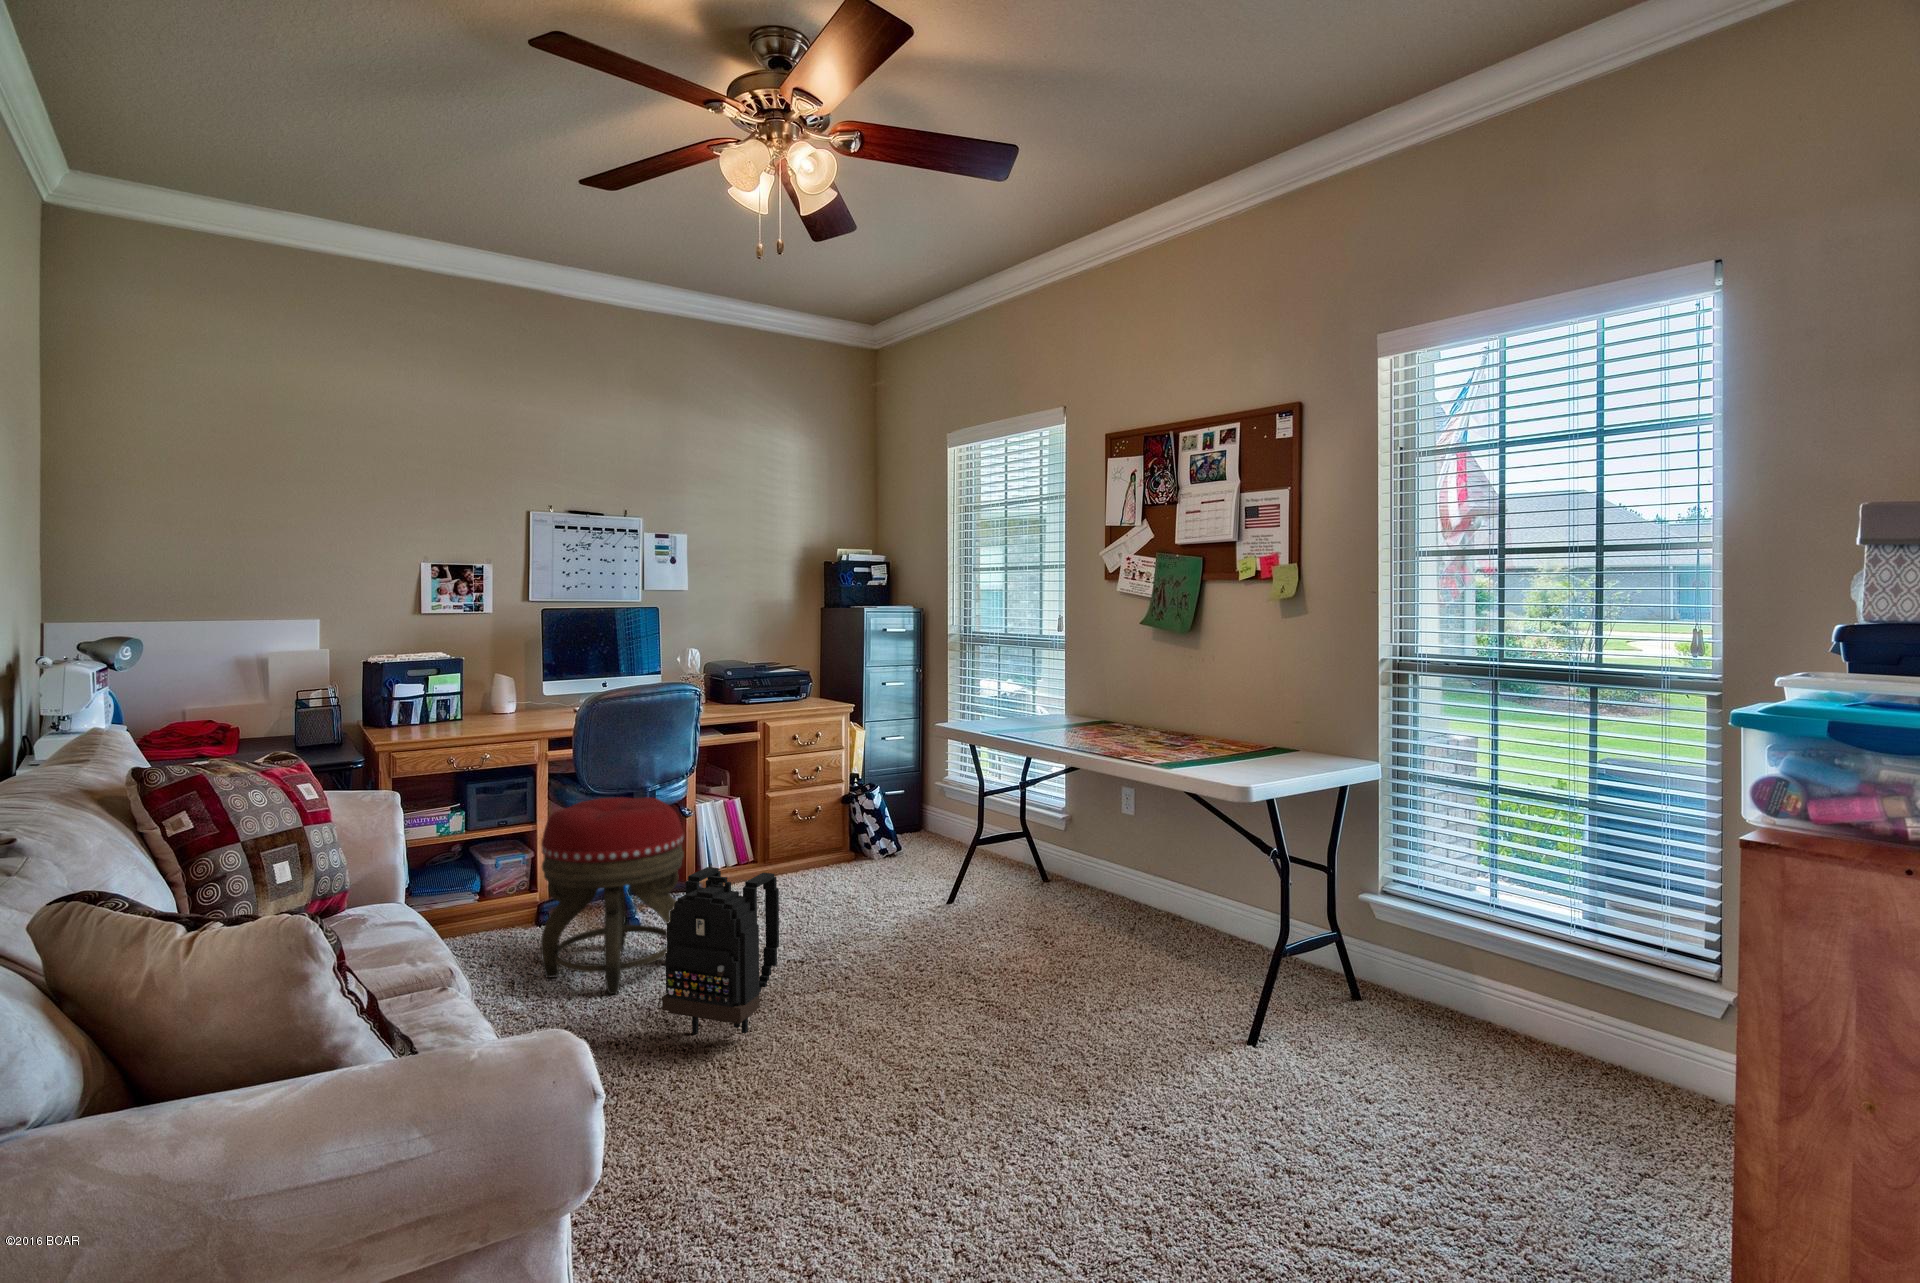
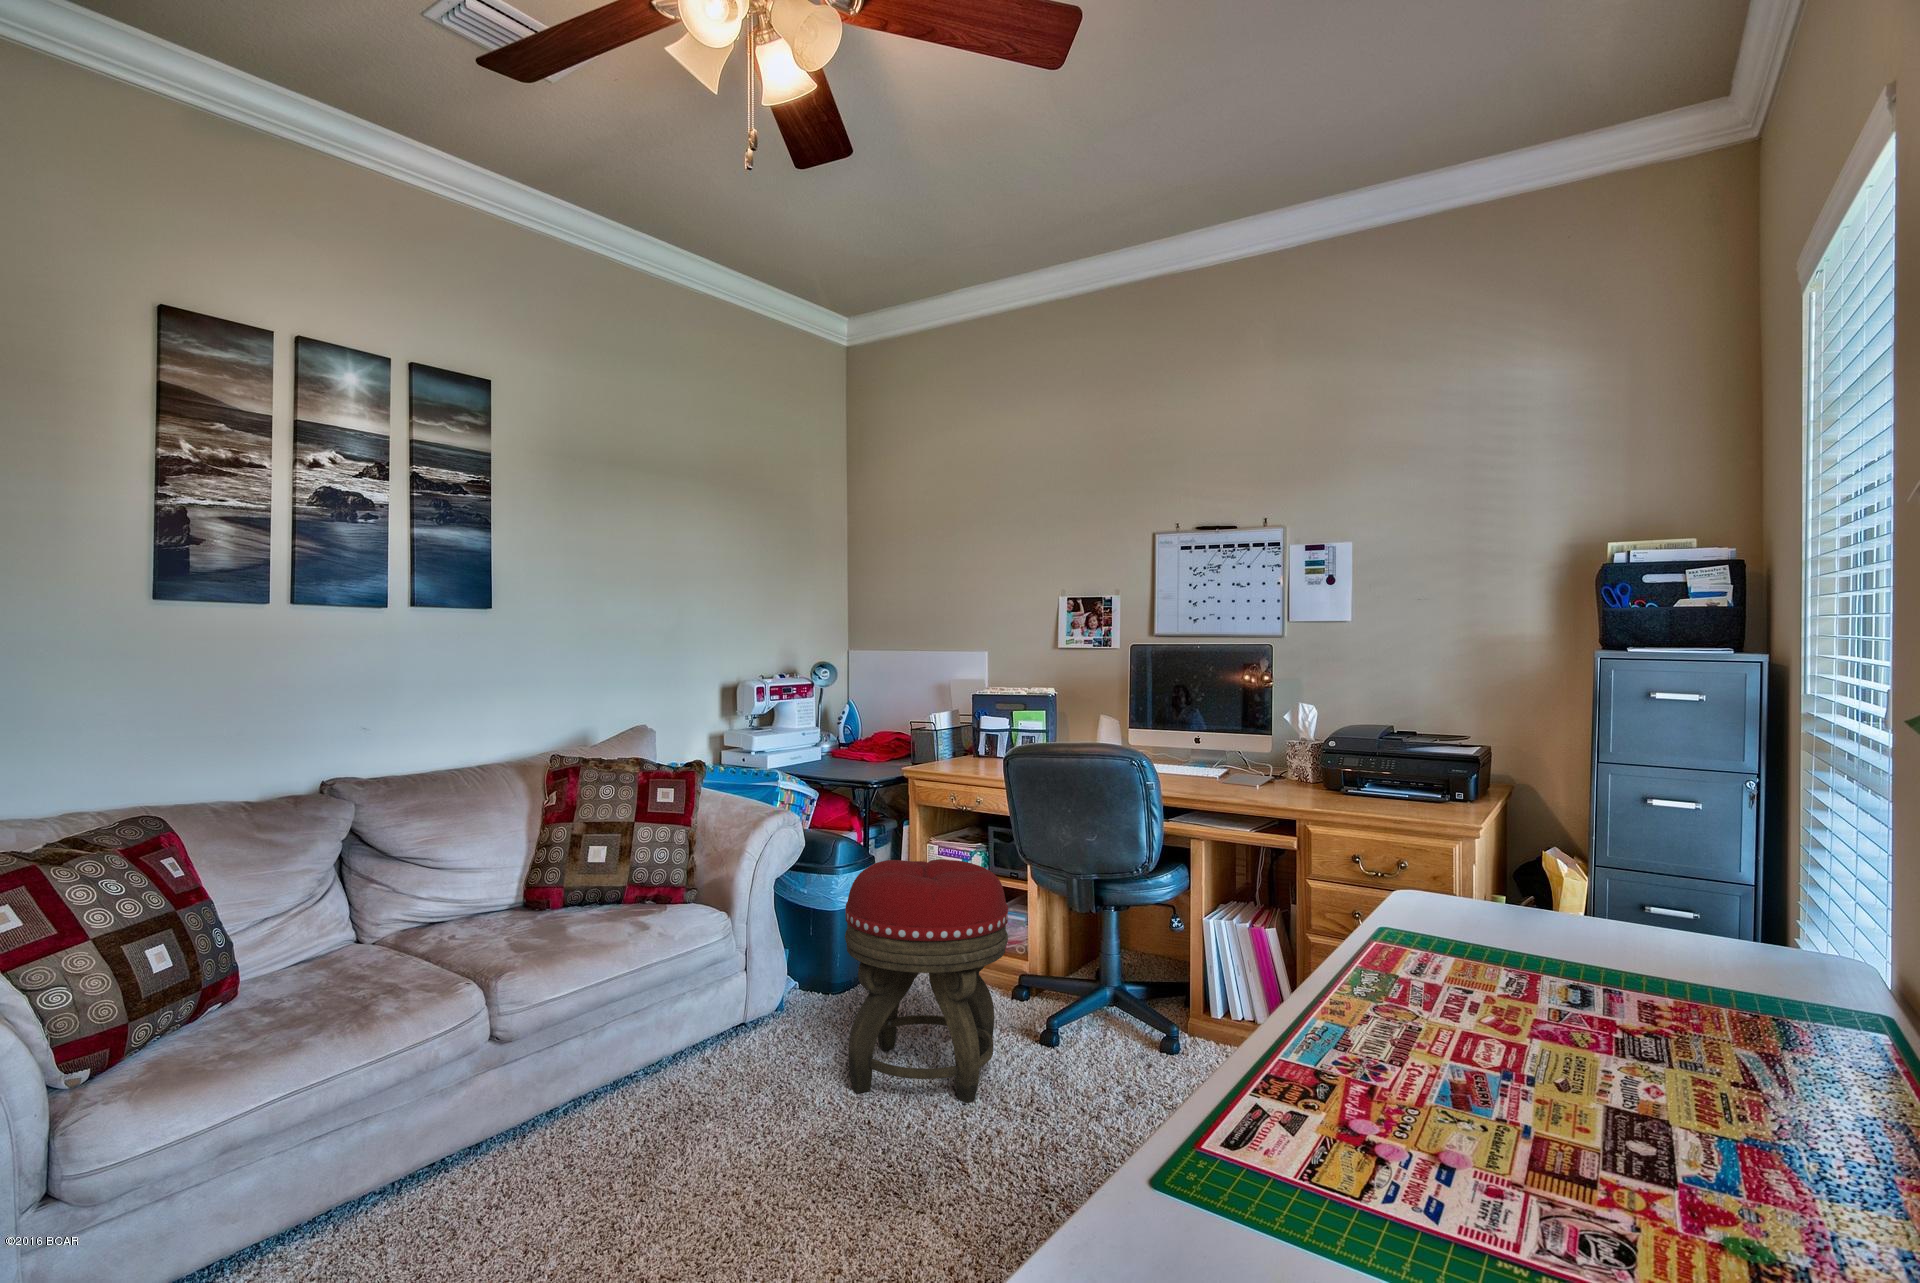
backpack: present [662,867,779,1034] -> none [703,964,846,1205]

